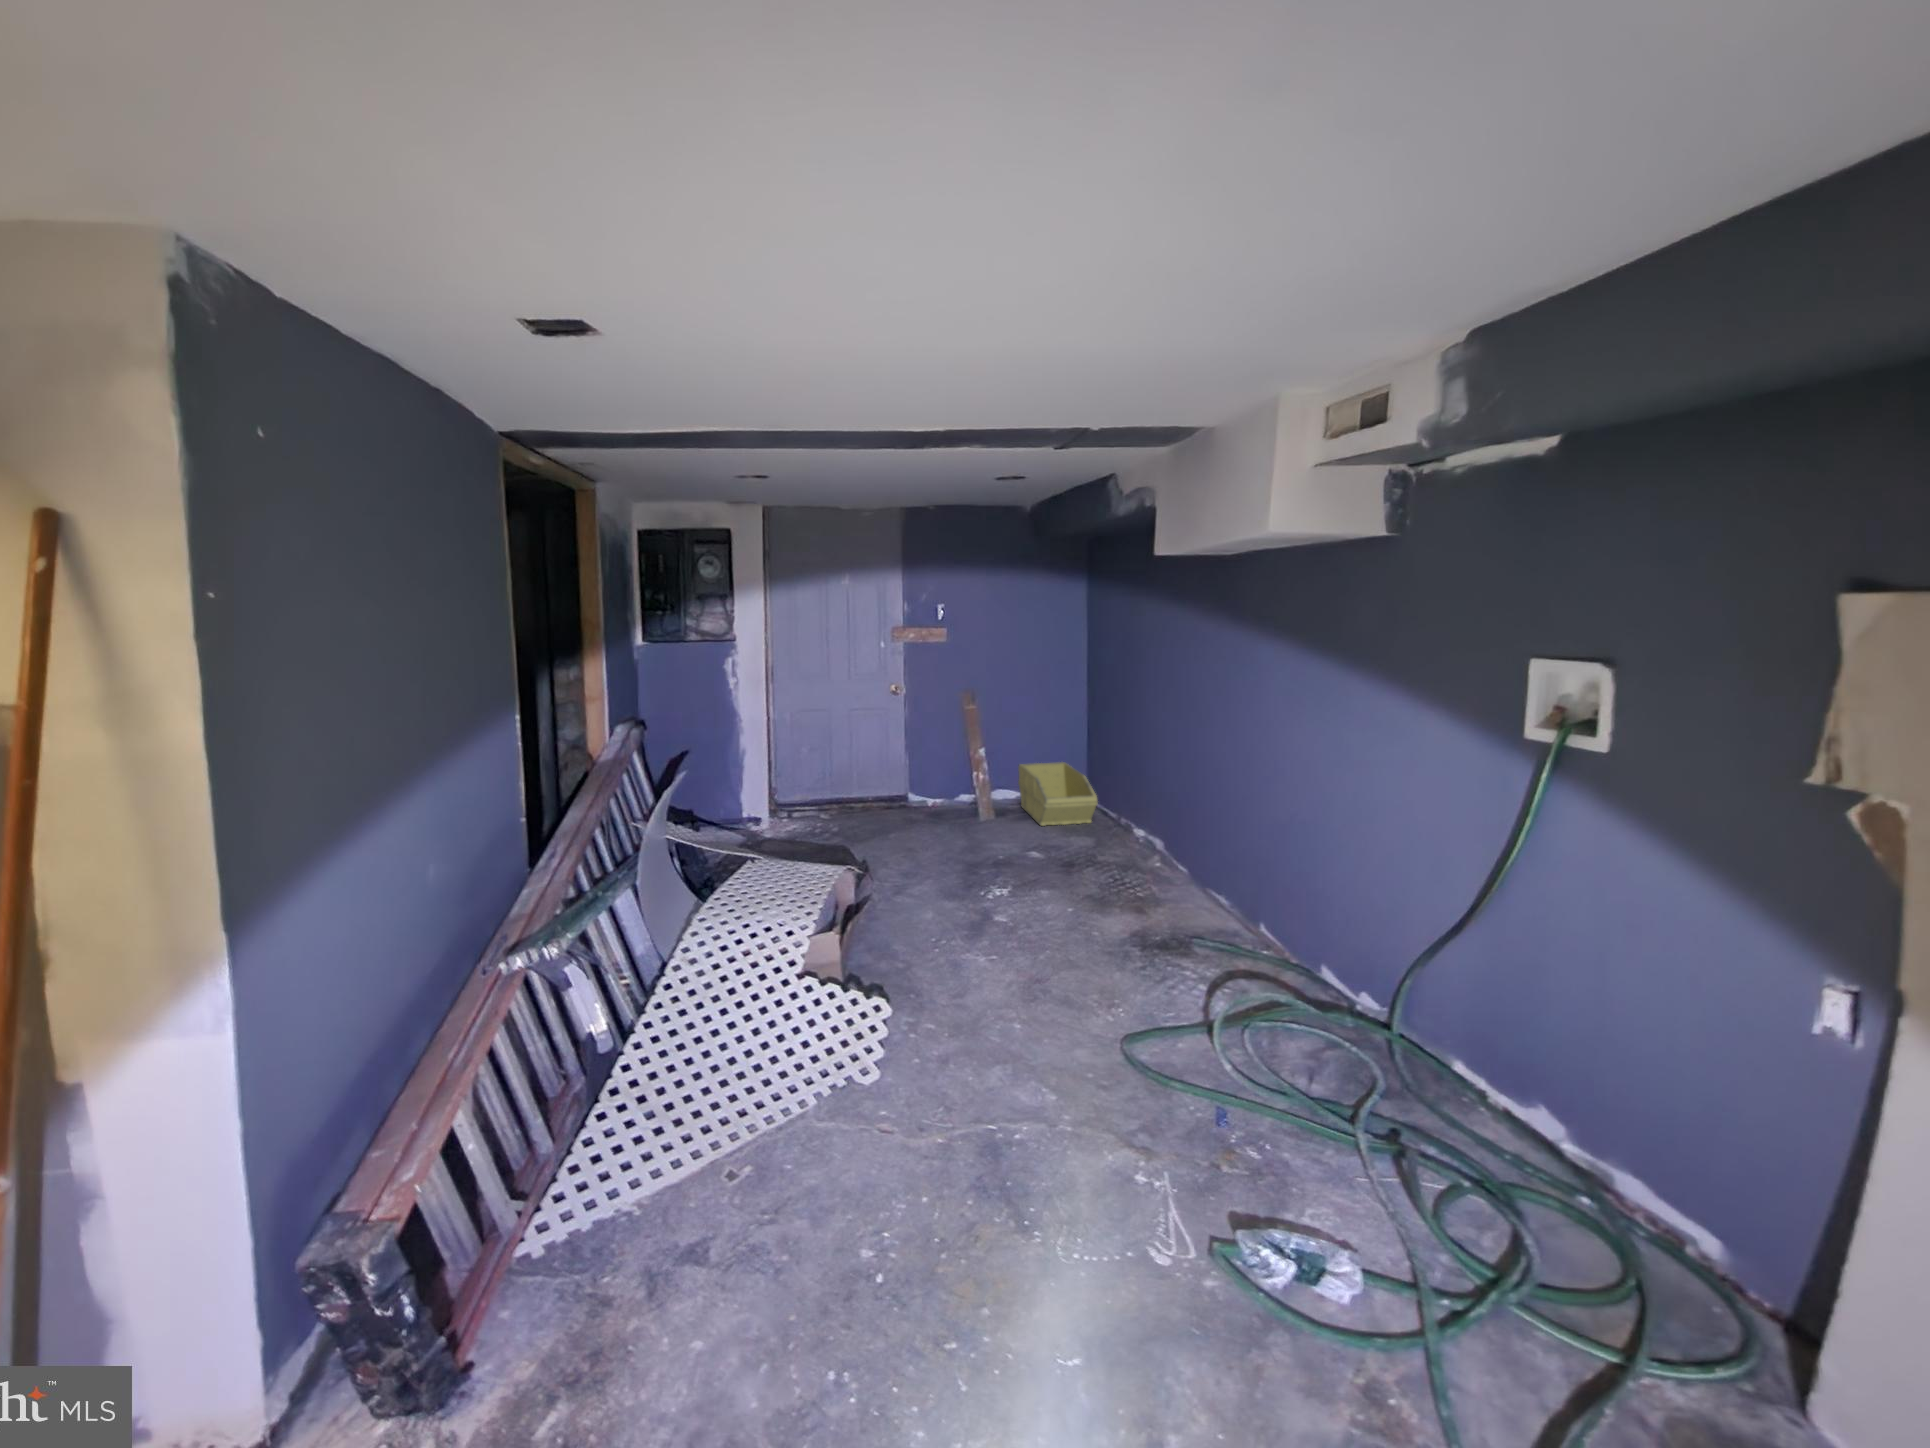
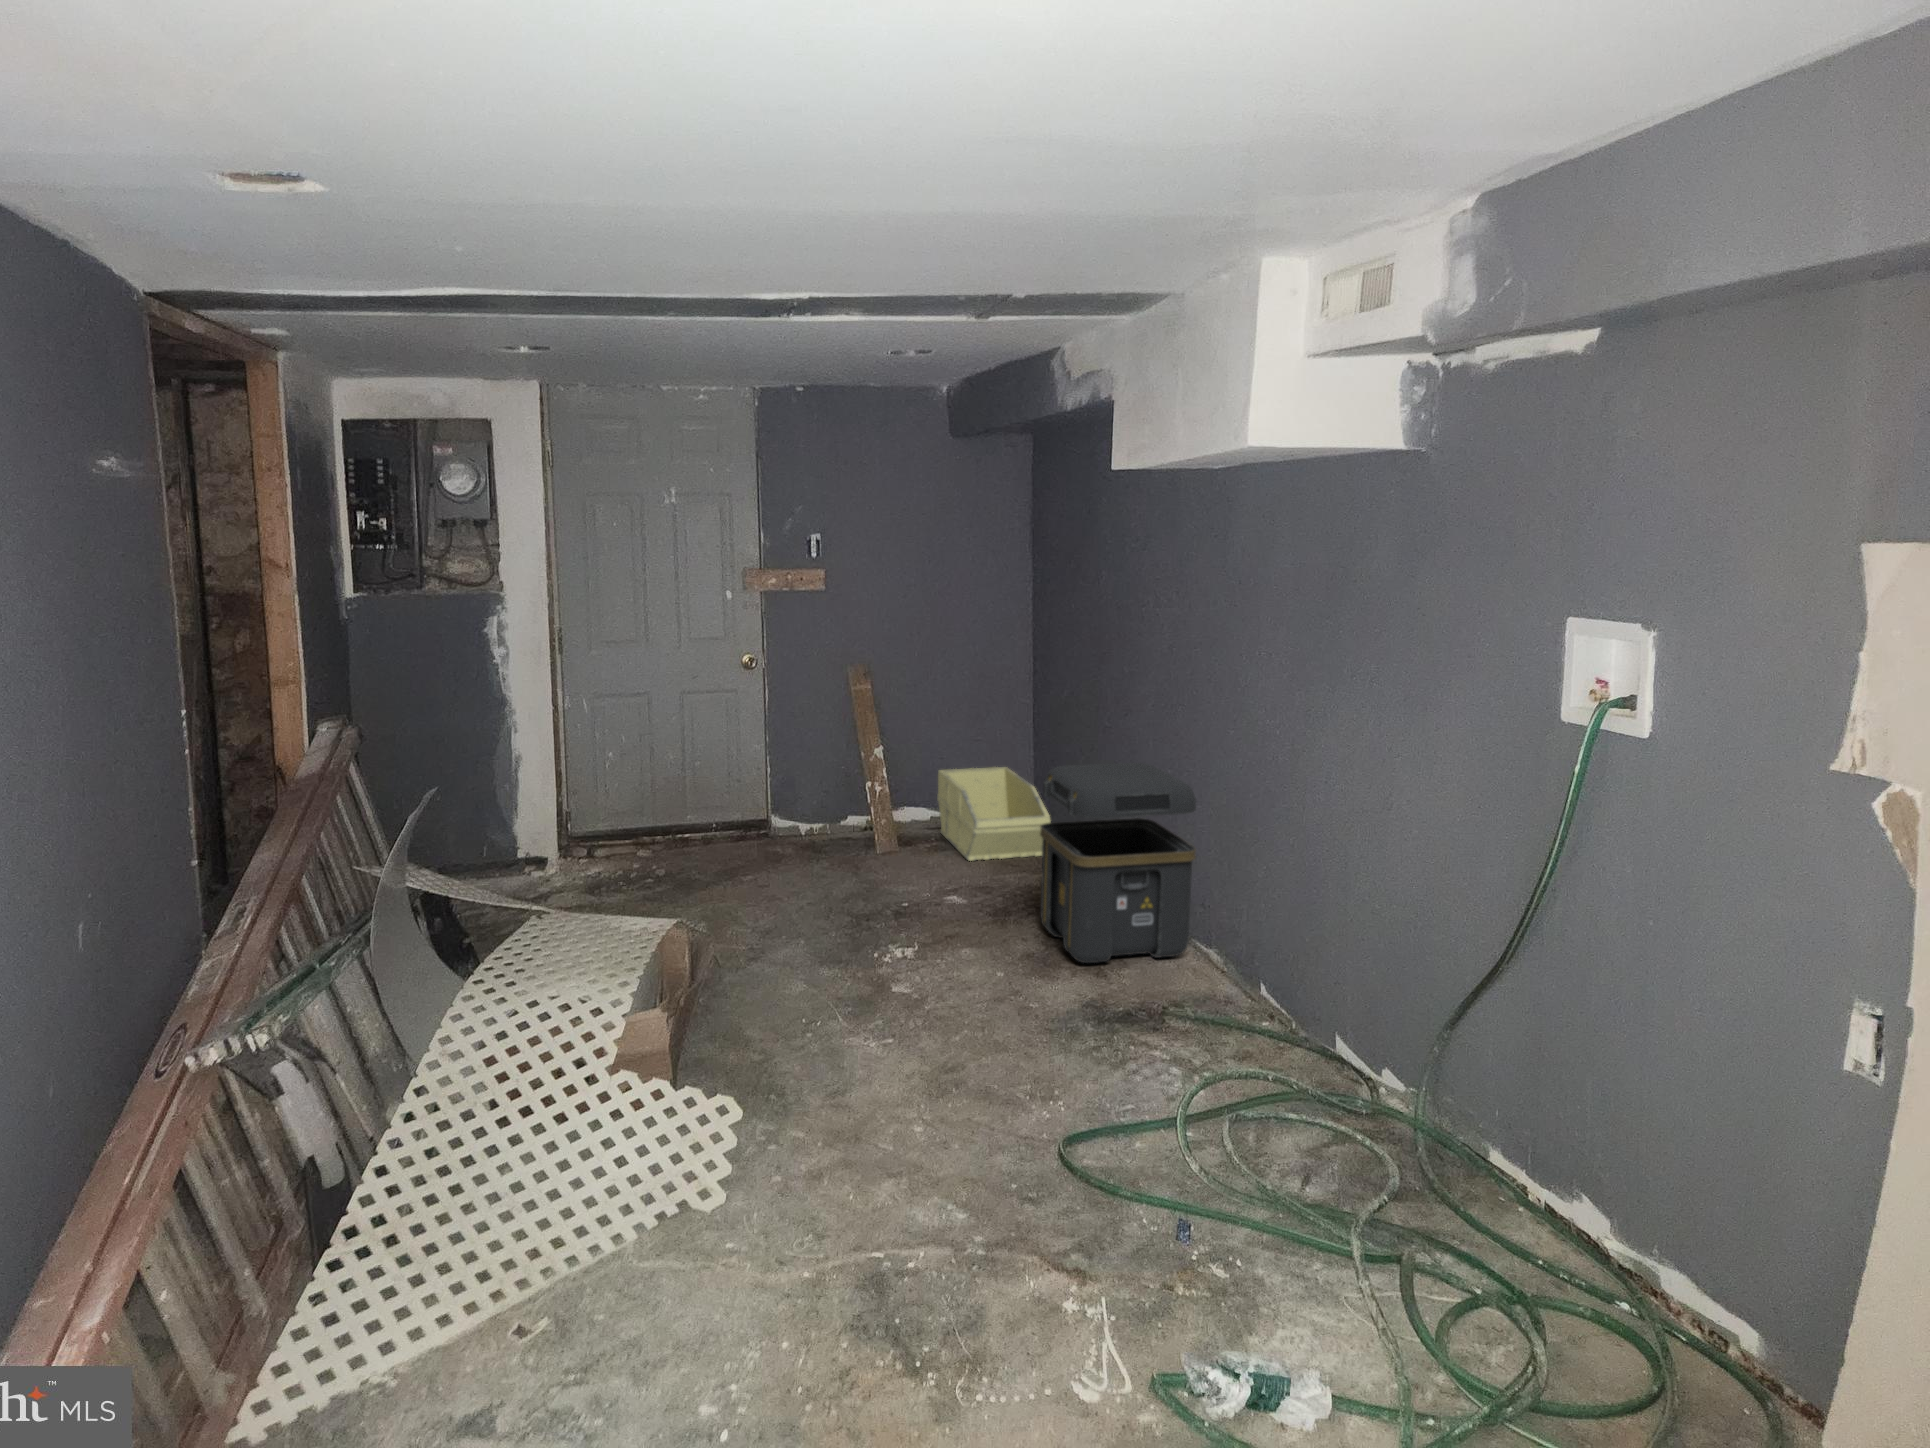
toolbox: none [1094,760,1208,901] -> present [1040,763,1196,963]

